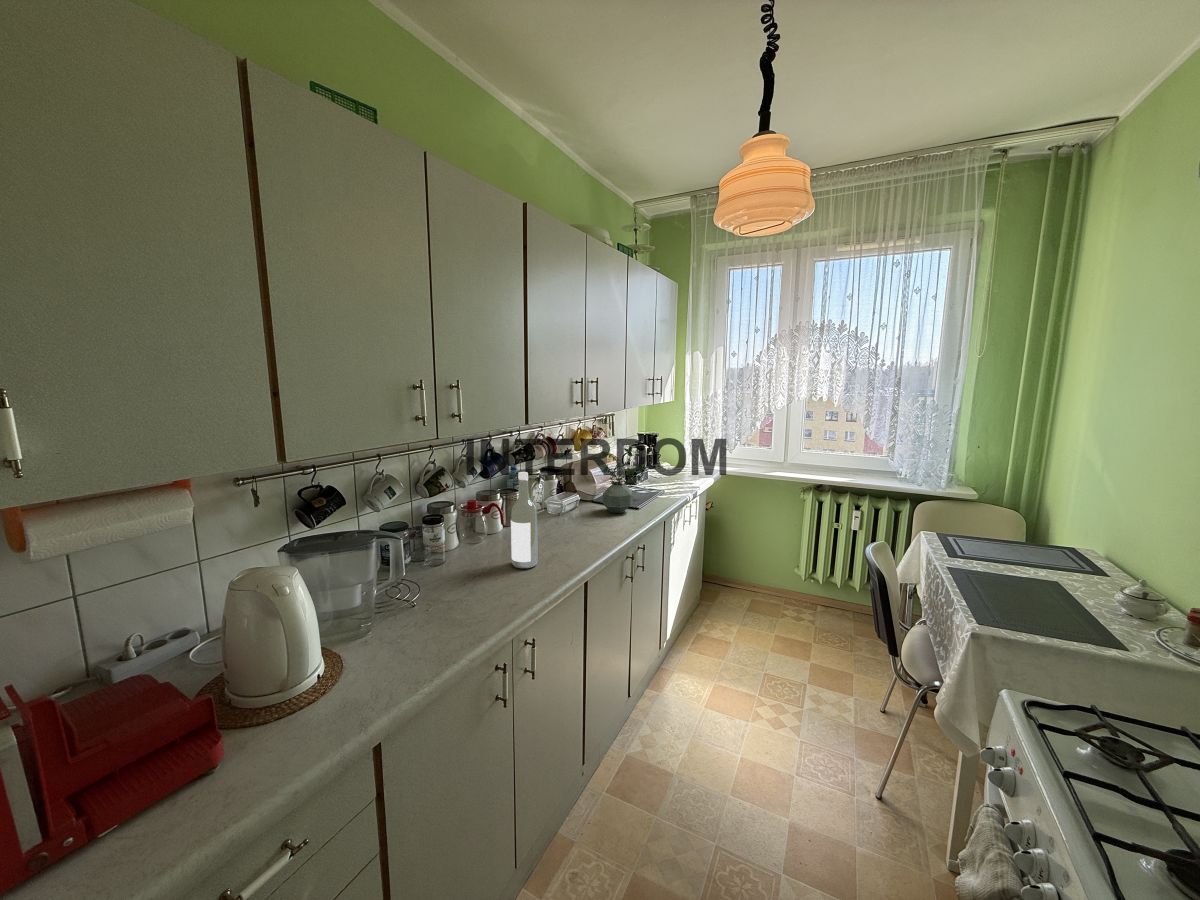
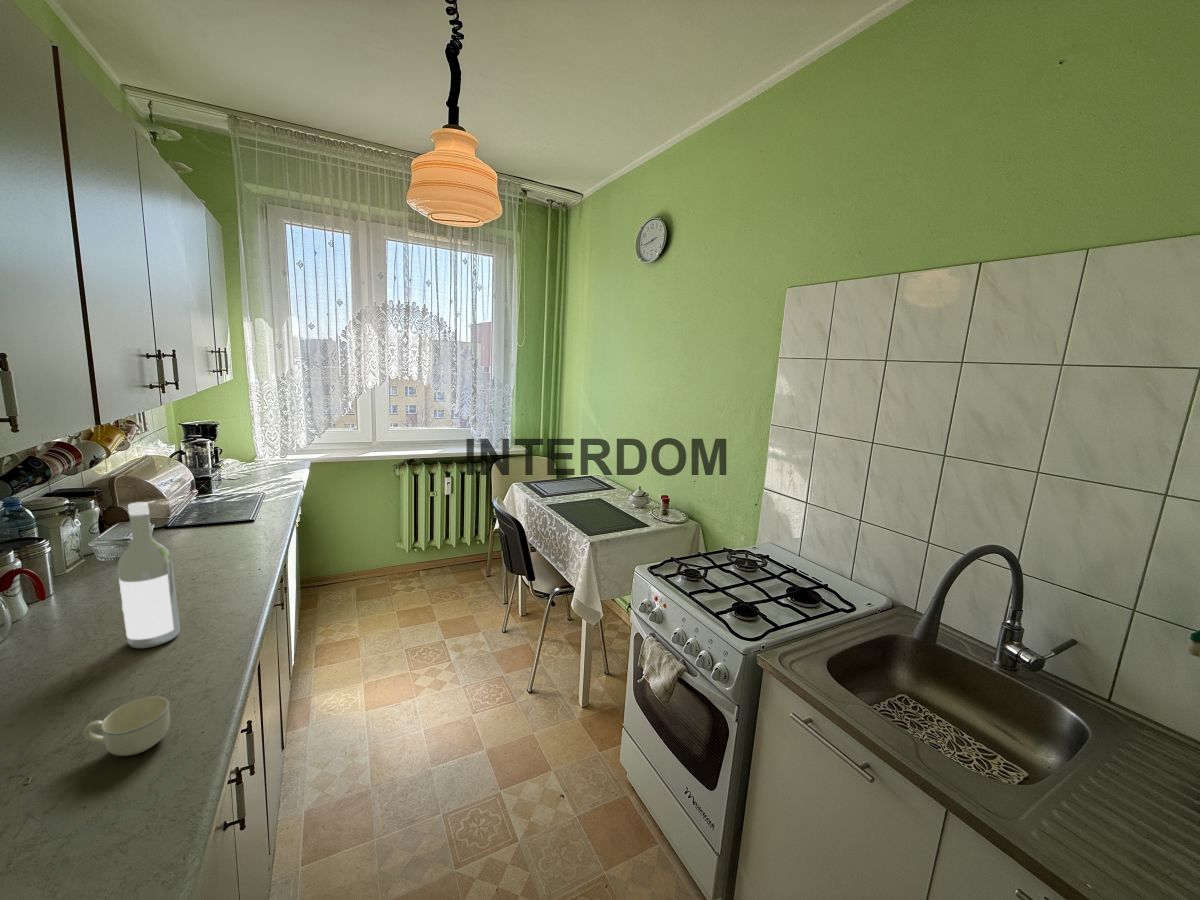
potted plant: present [601,445,646,513] -> none [183,442,257,535]
cup: none [445,589,479,621] -> present [83,696,170,756]

